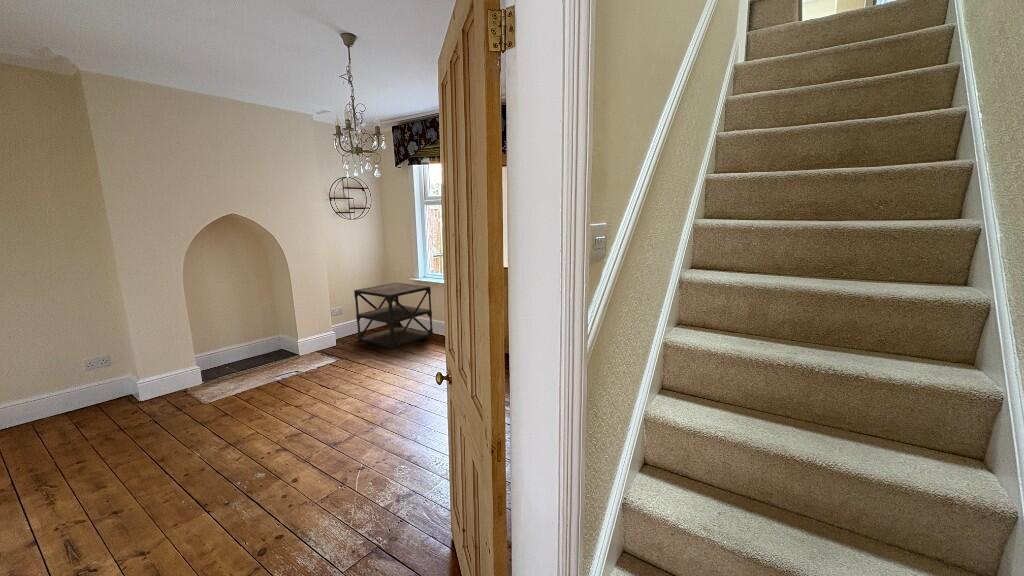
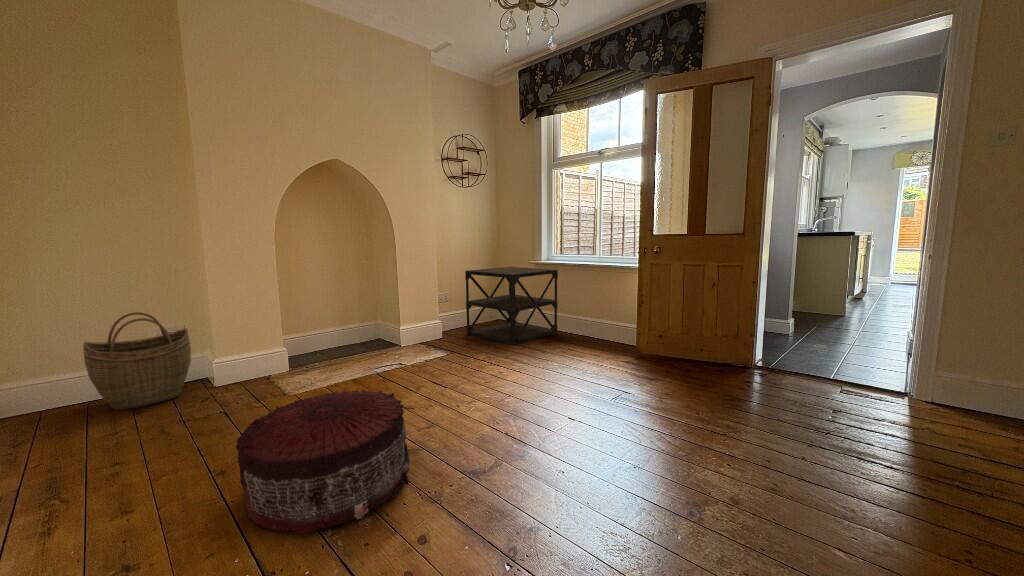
woven basket: none [29,350,119,426] -> present [83,312,191,410]
pouf: none [175,398,291,484] -> present [235,389,410,536]

